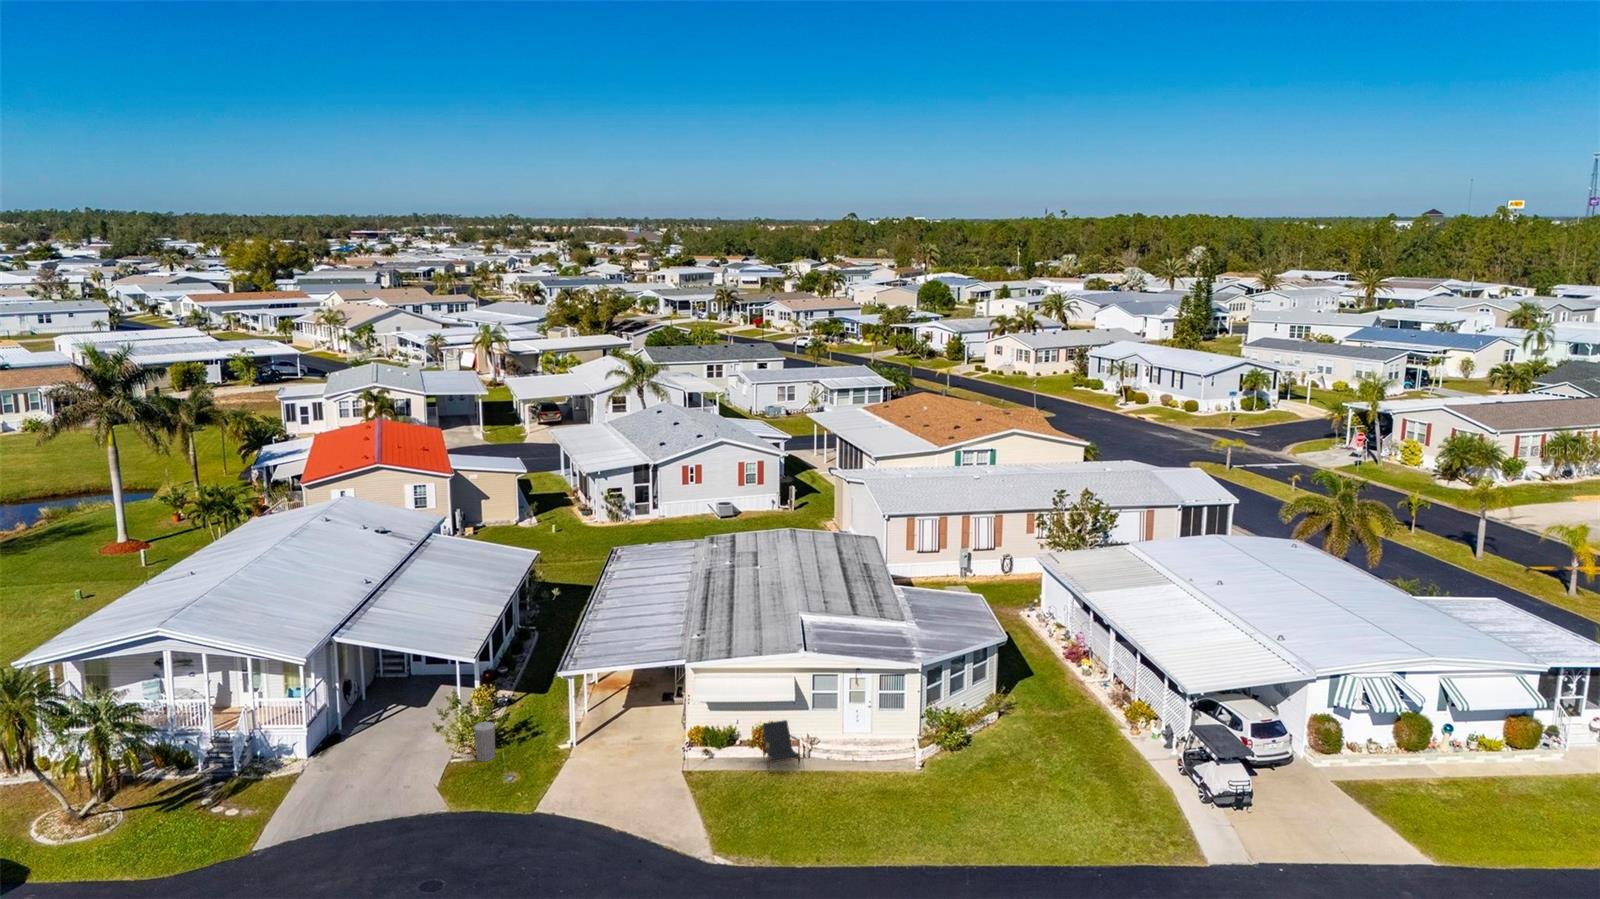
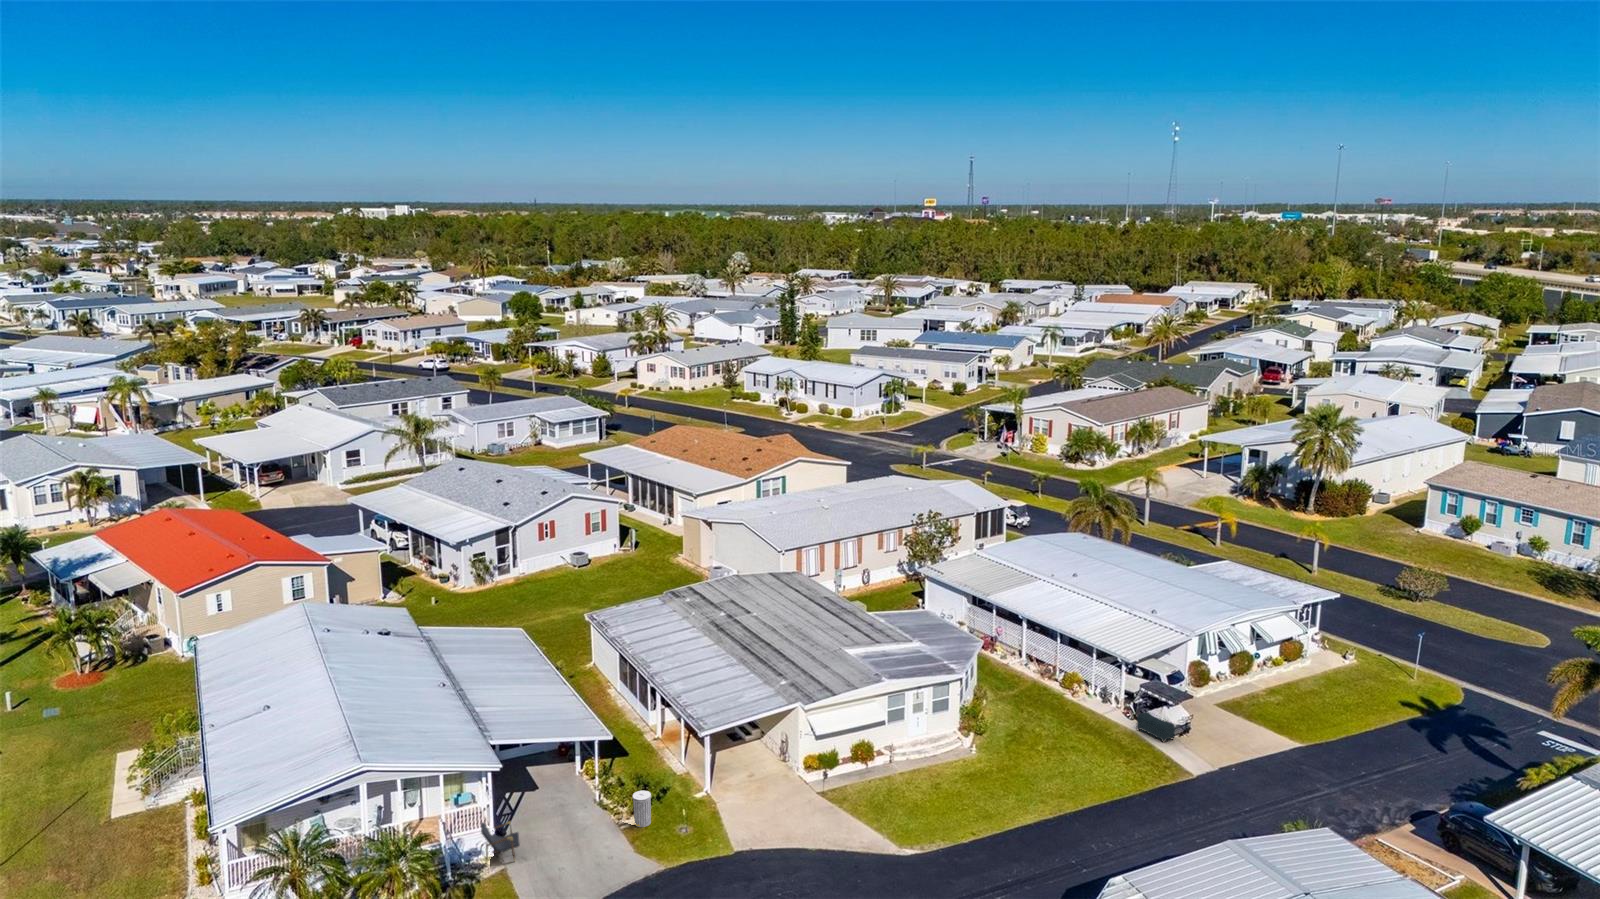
lounge chair: present [763,720,800,771] -> present [481,822,520,860]
bench: none [1167,765,1211,810] -> present [1136,712,1175,742]

